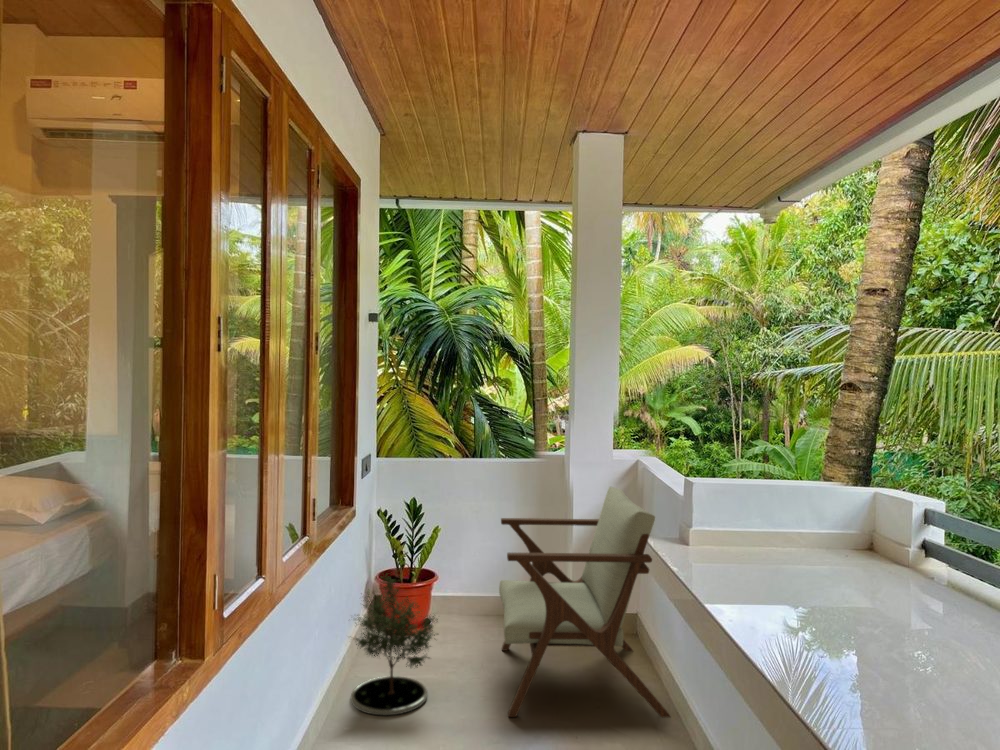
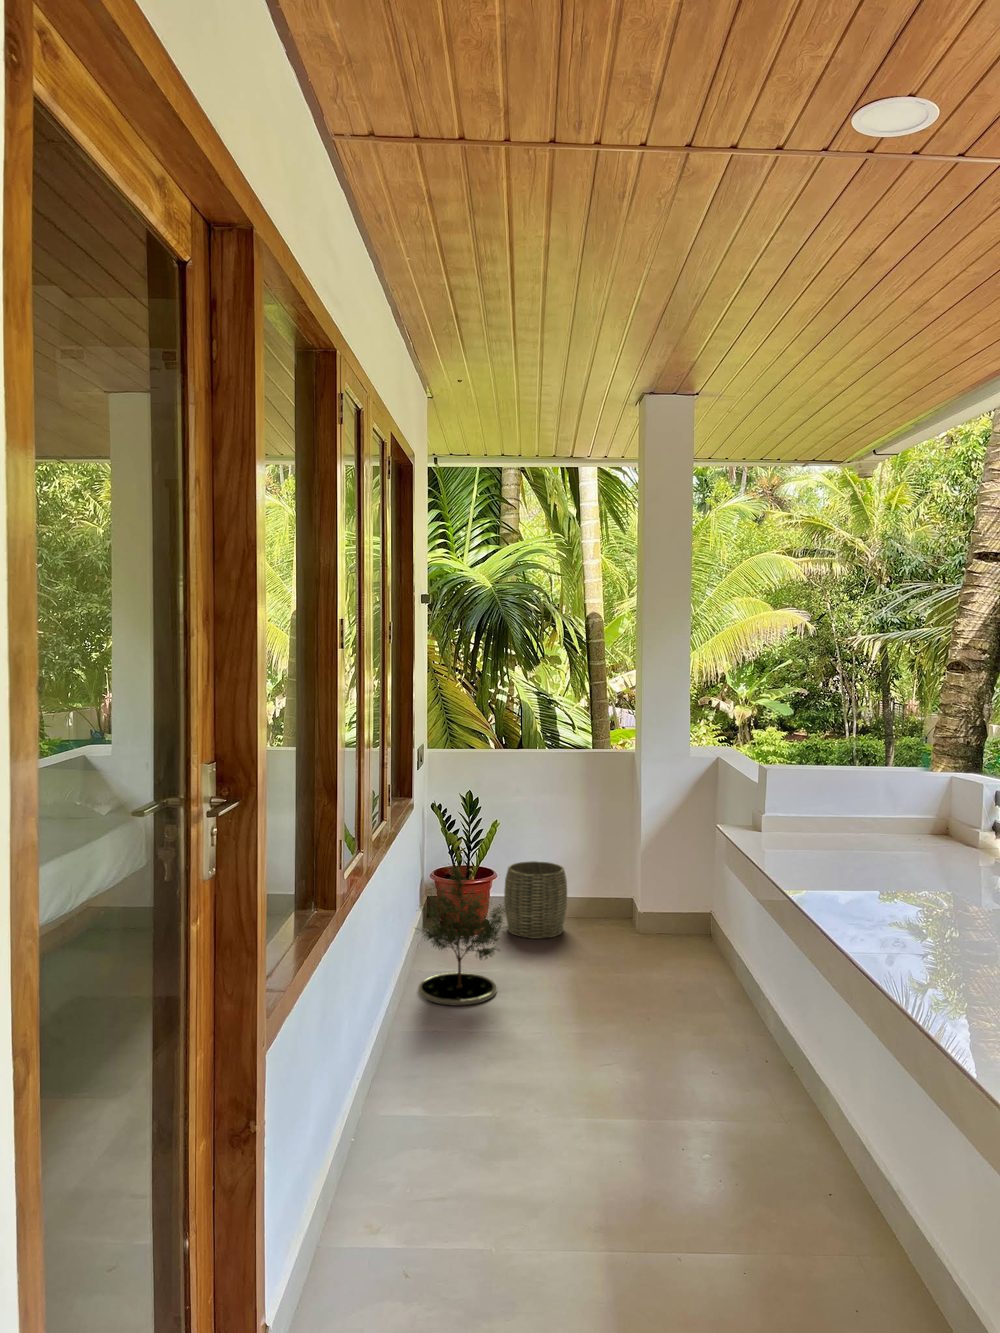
lounge chair: present [499,487,670,717] -> none [567,776,750,1010]
woven basket: none [445,563,502,636] -> present [504,861,567,939]

